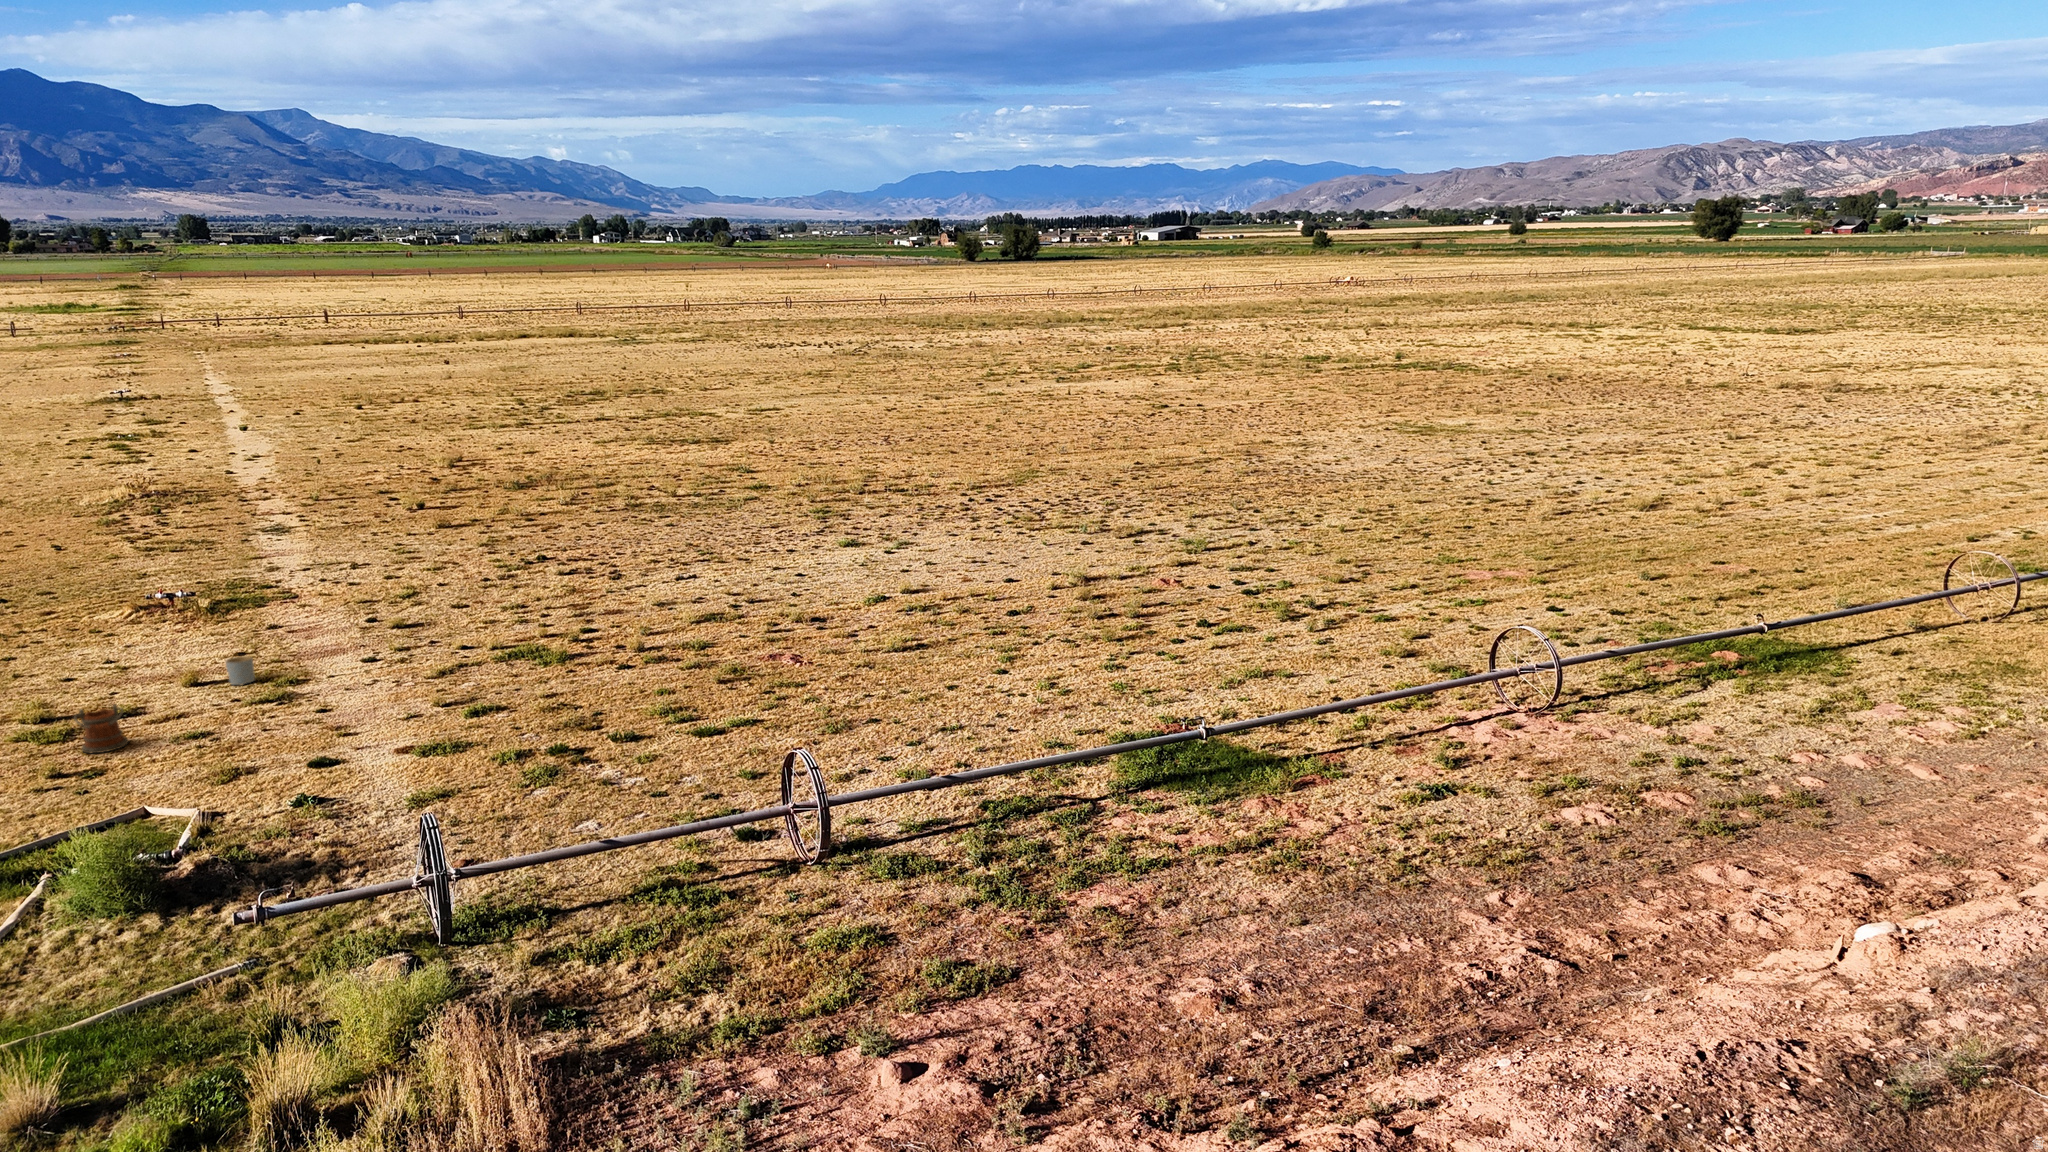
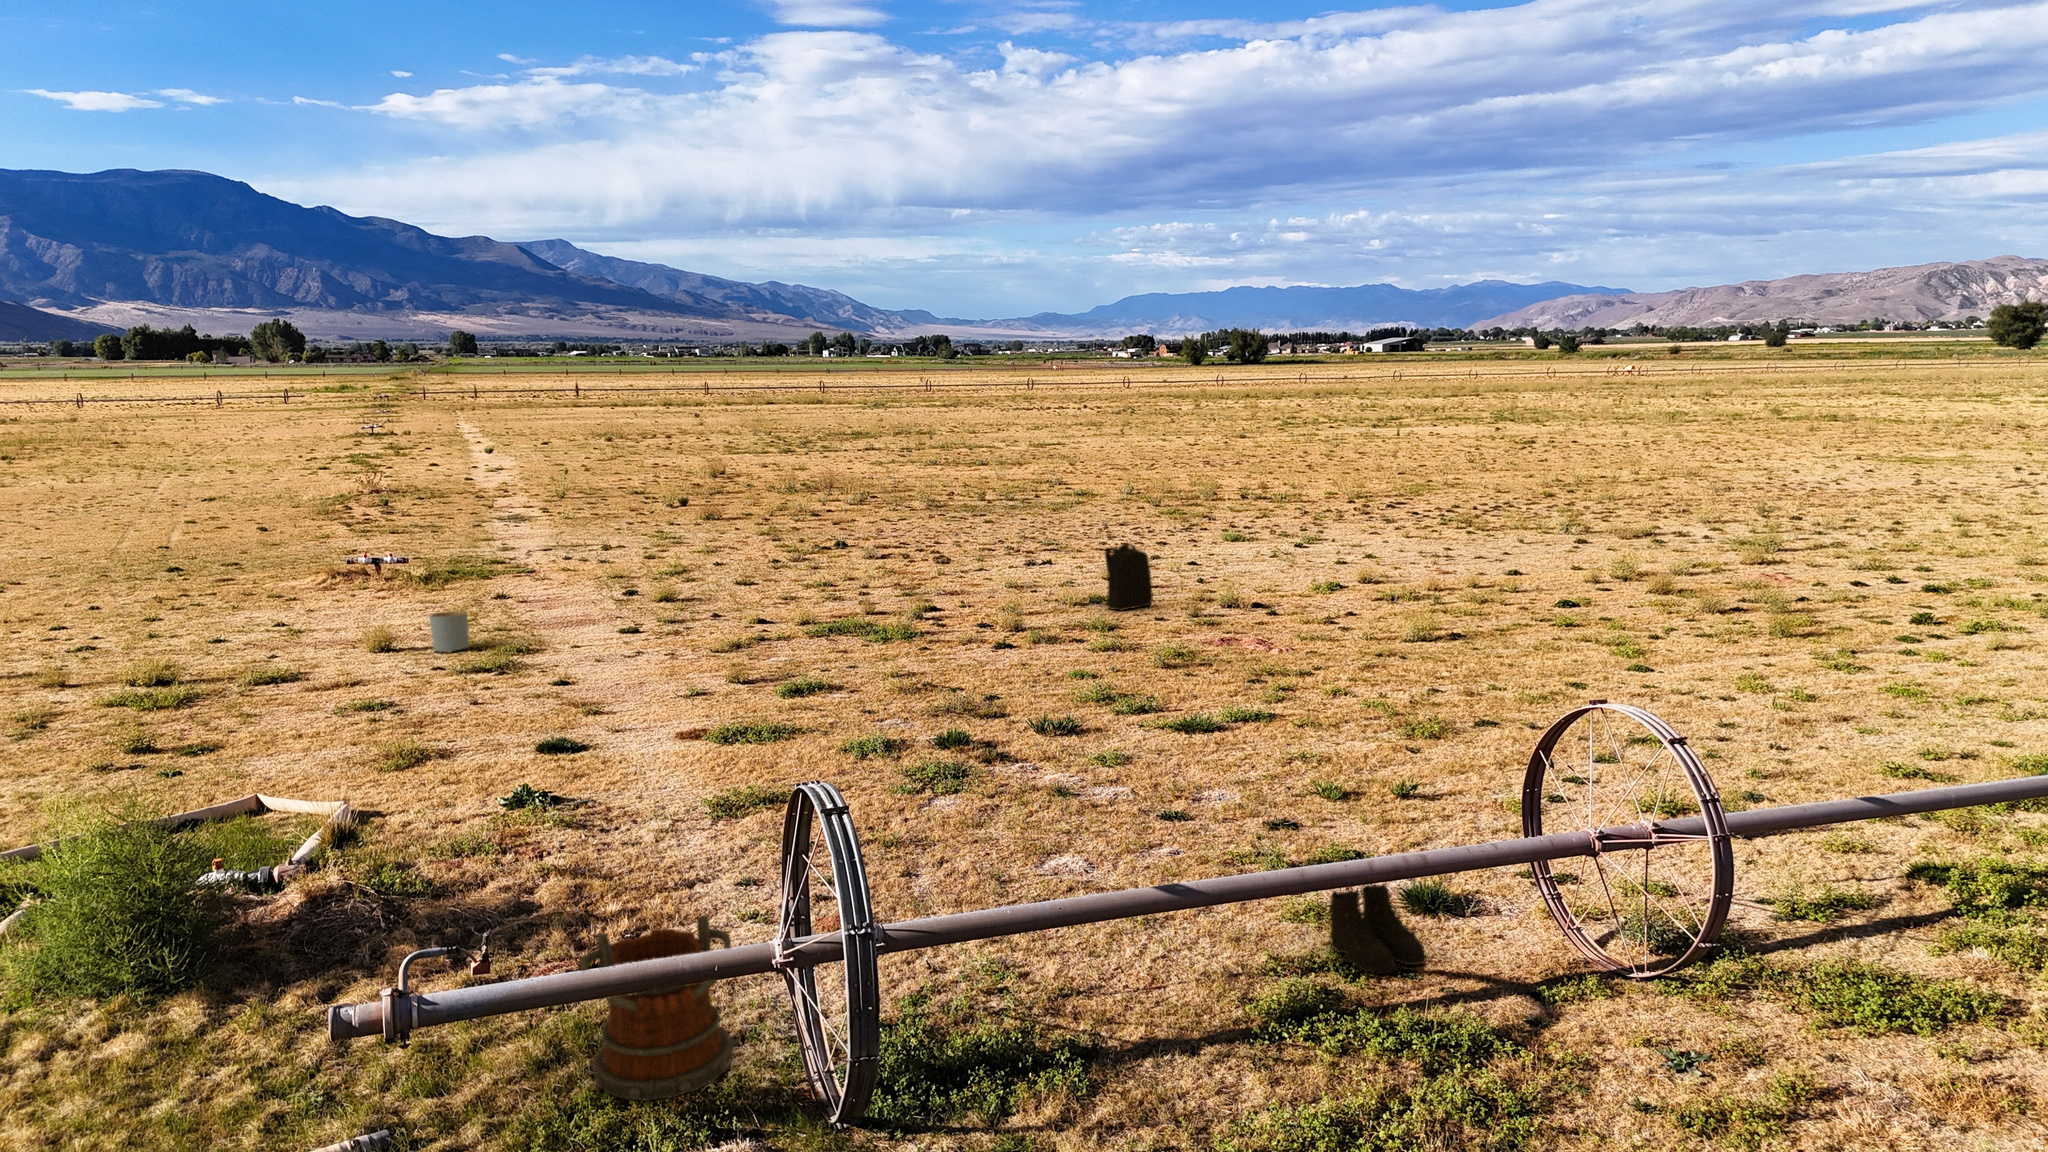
backpack: none [701,589,734,634] -> present [1105,543,1153,611]
bucket: present [74,704,129,753] -> present [580,915,736,1101]
boots: none [680,833,718,873] -> present [1330,884,1426,974]

